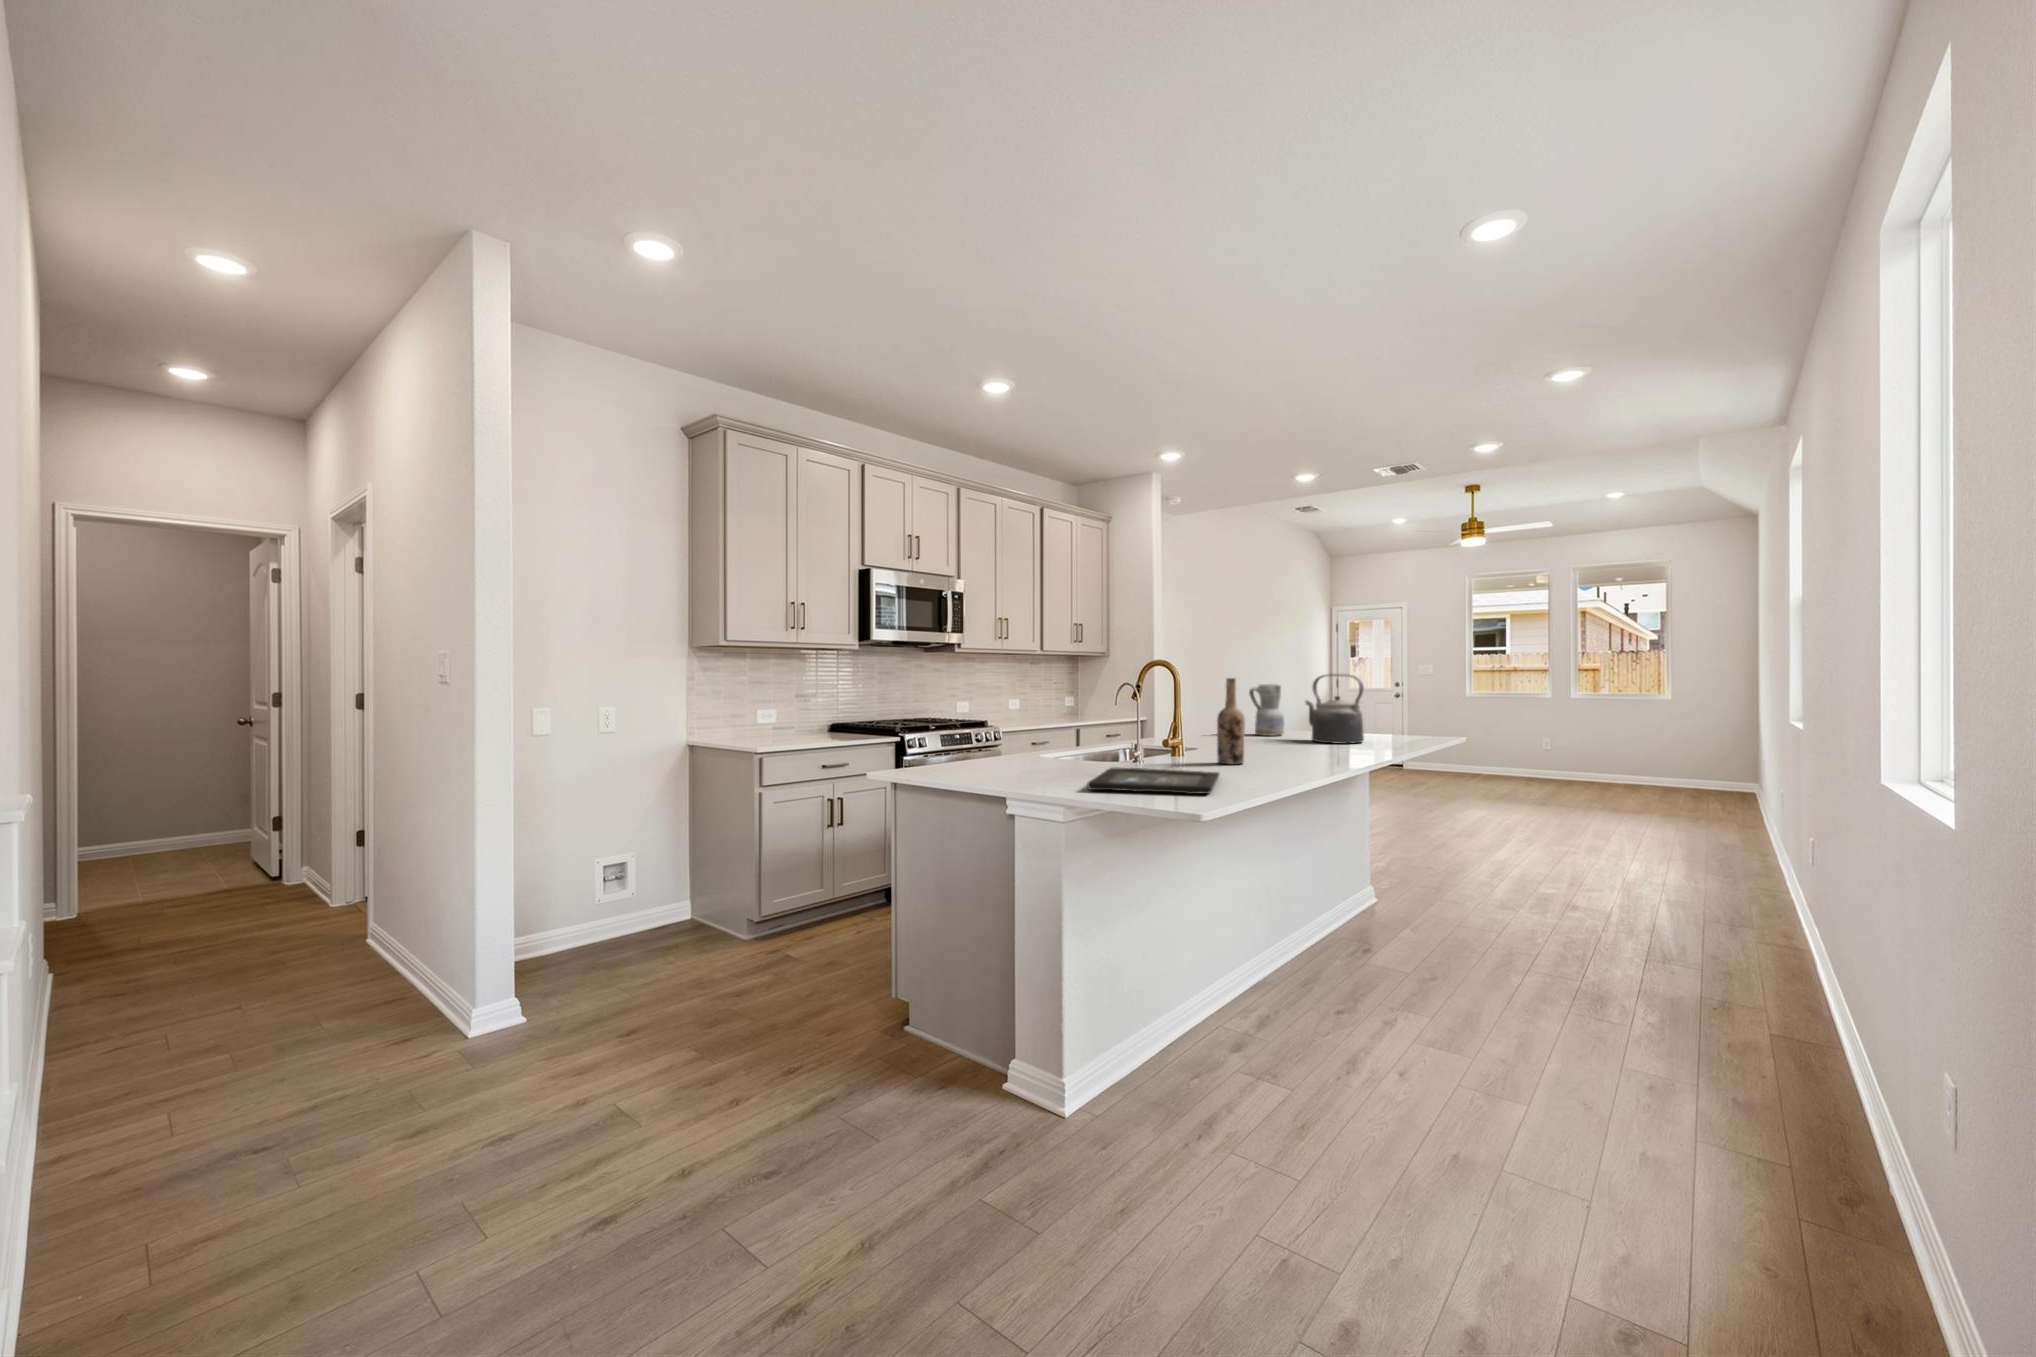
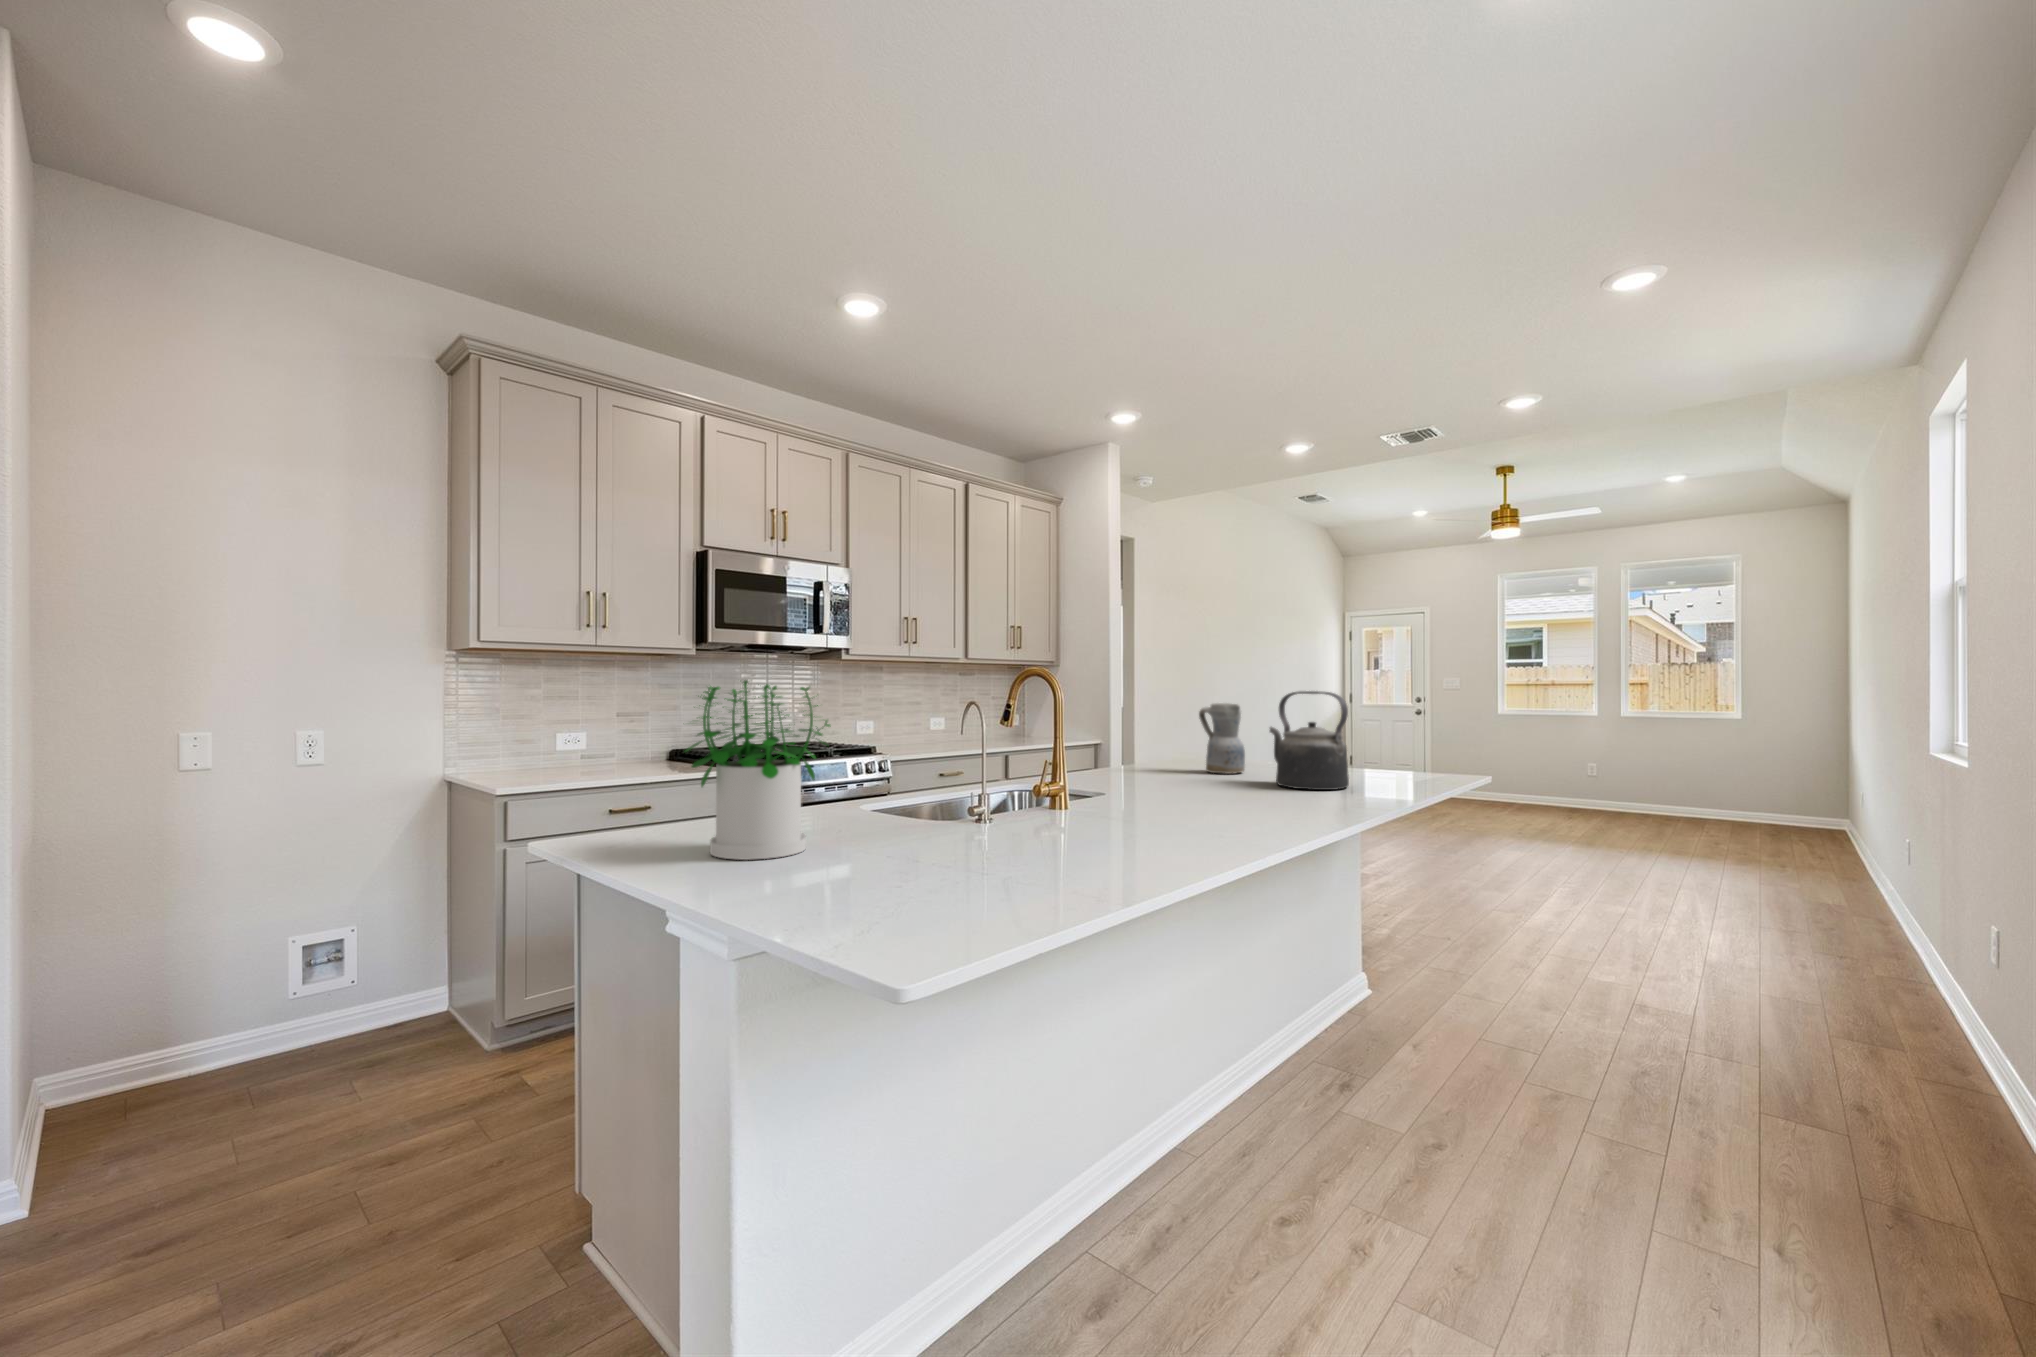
potted plant: none [969,667,1052,777] -> present [686,681,831,860]
wine bottle: present [1217,678,1245,764] -> none [1105,698,1146,833]
tray: present [1088,767,1219,794] -> none [804,843,1077,919]

